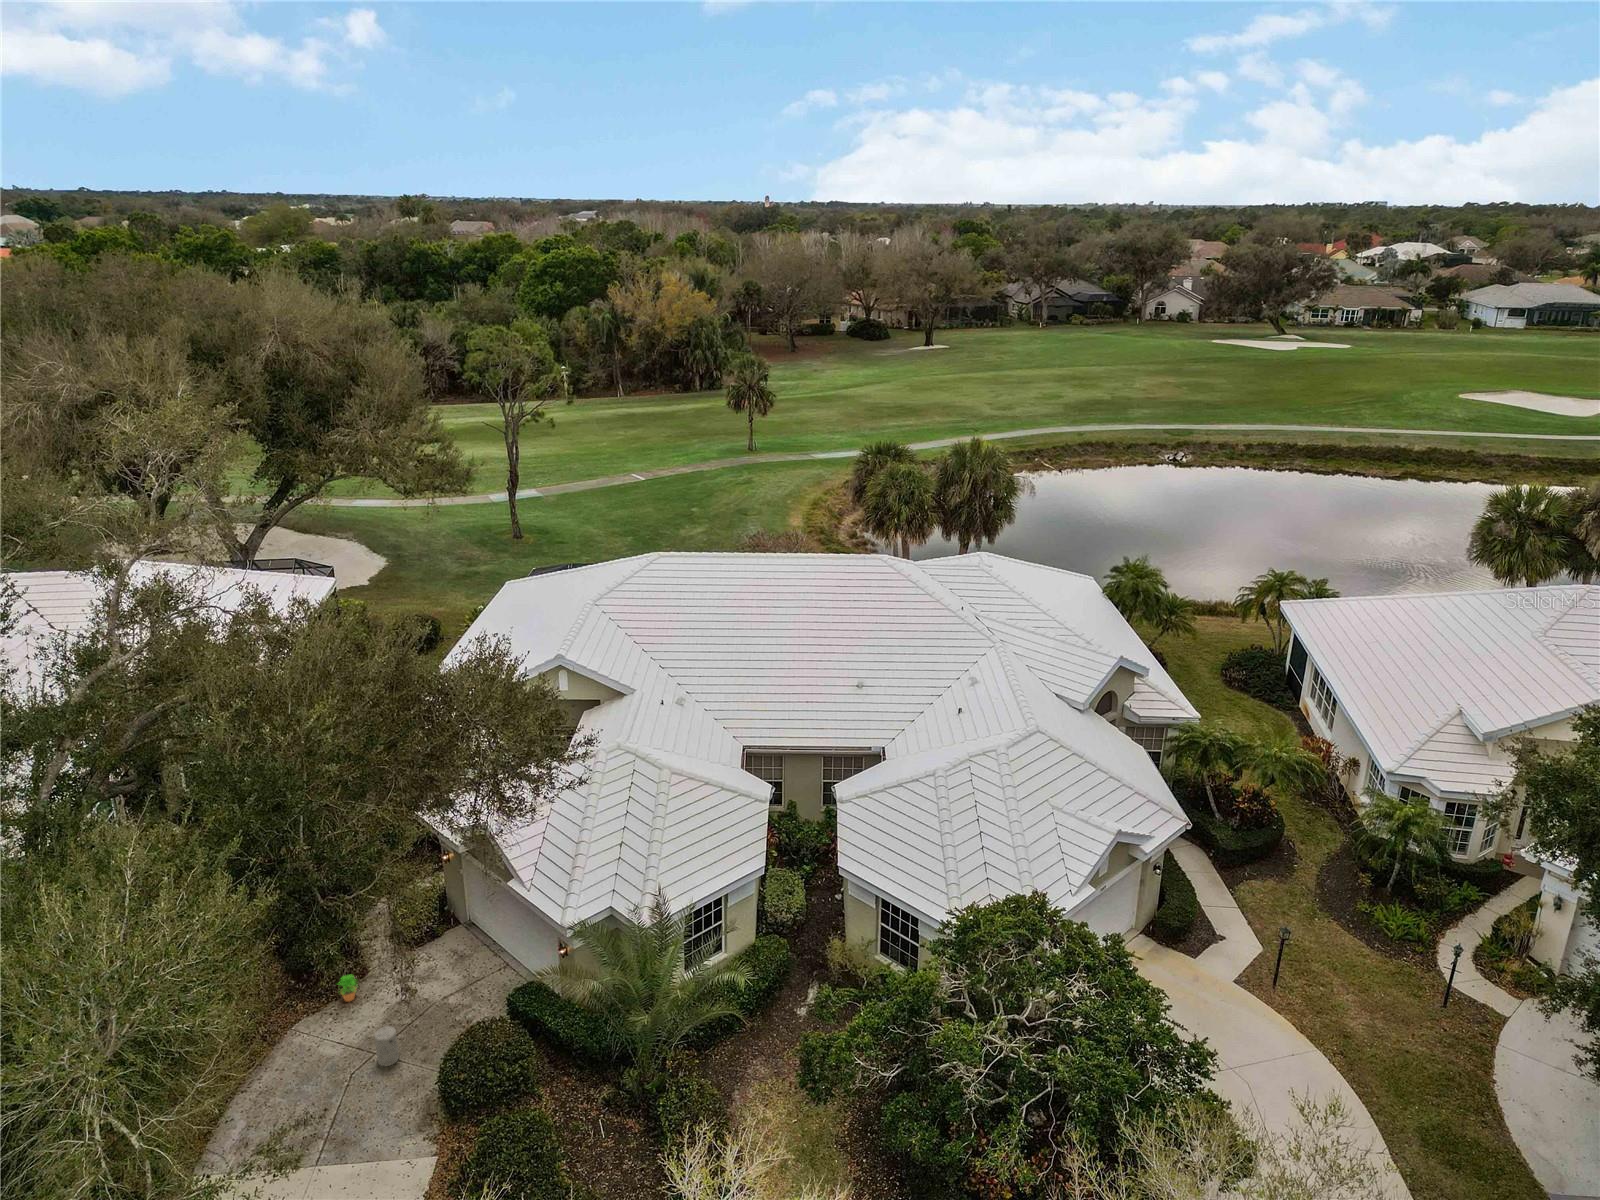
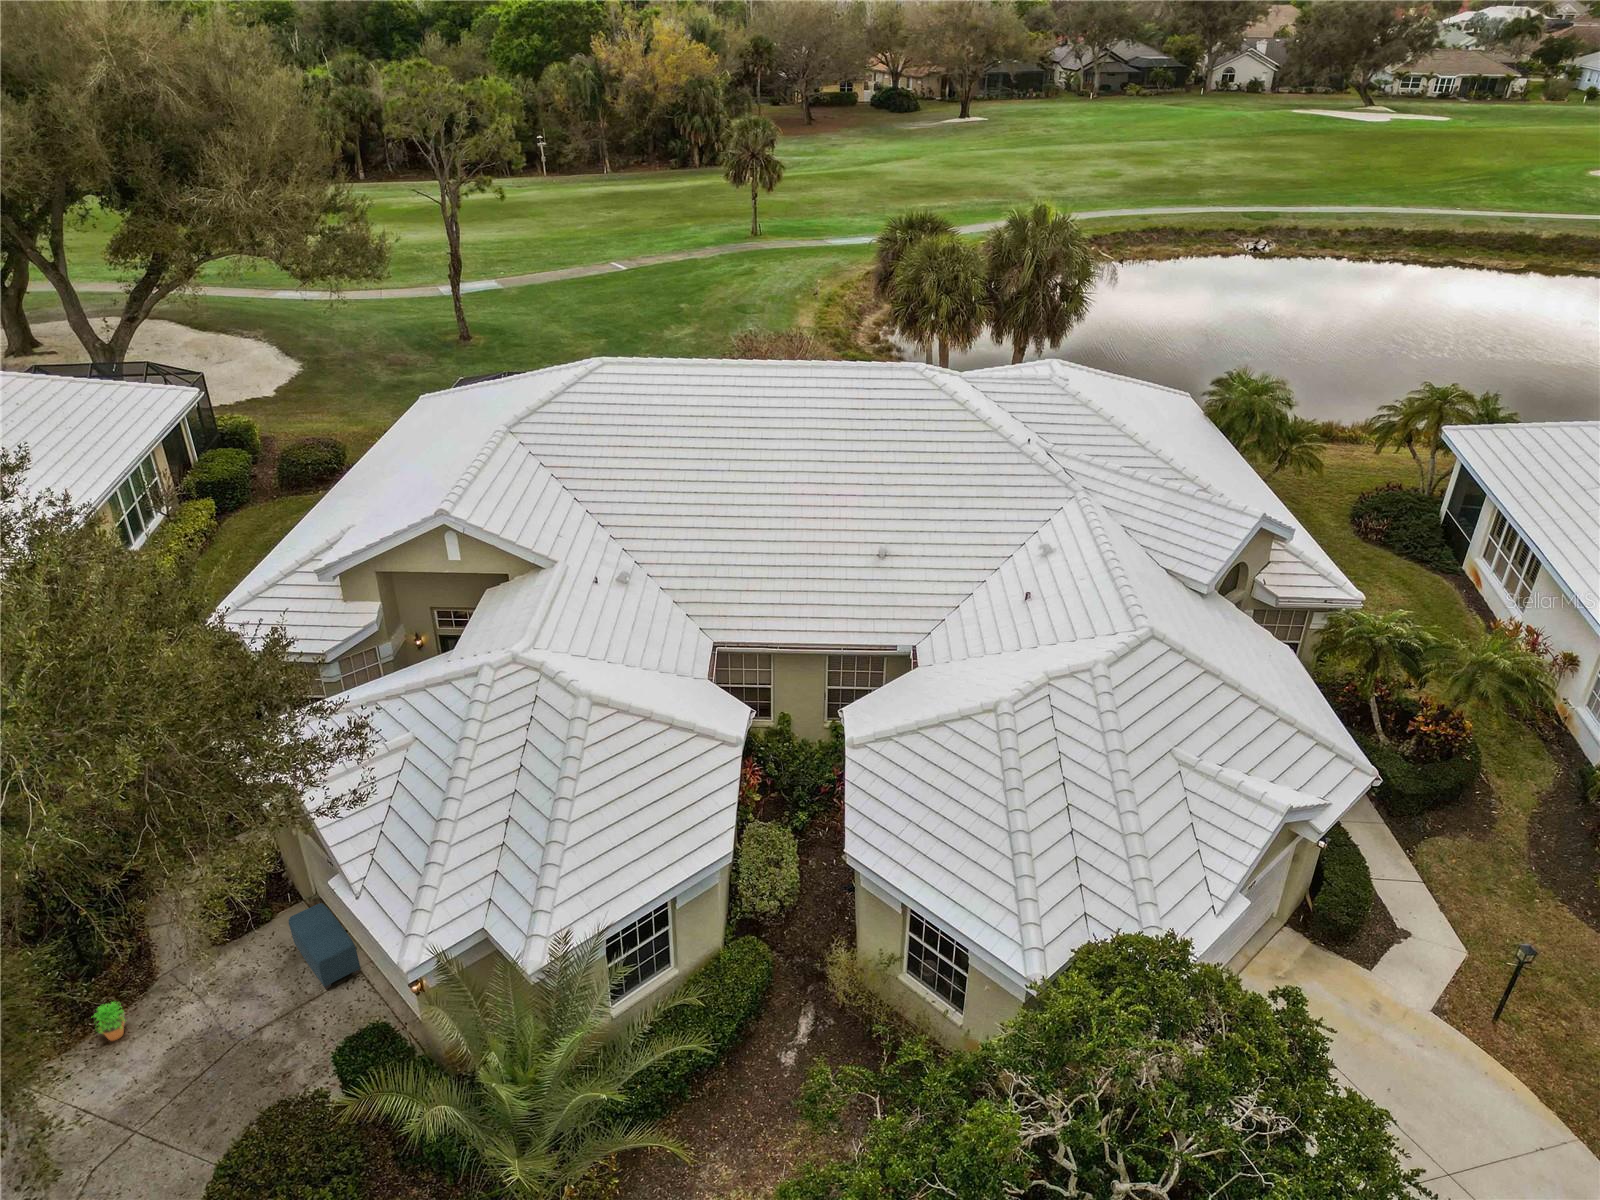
bench: none [458,918,508,973] -> present [289,903,361,989]
trash can: present [374,1026,399,1066] -> none [122,1102,170,1162]

